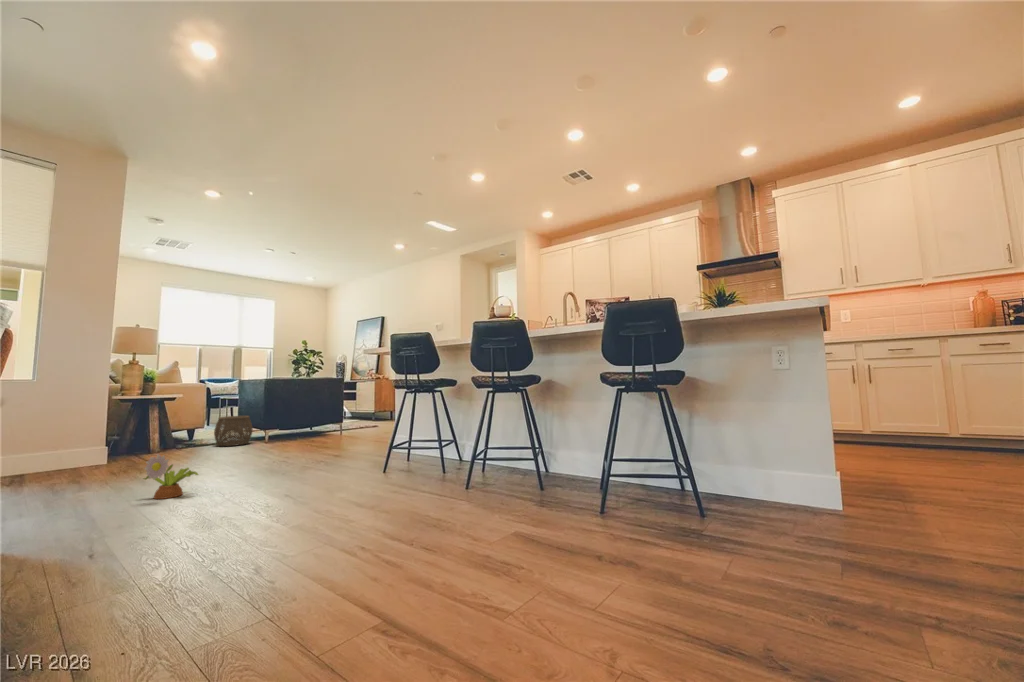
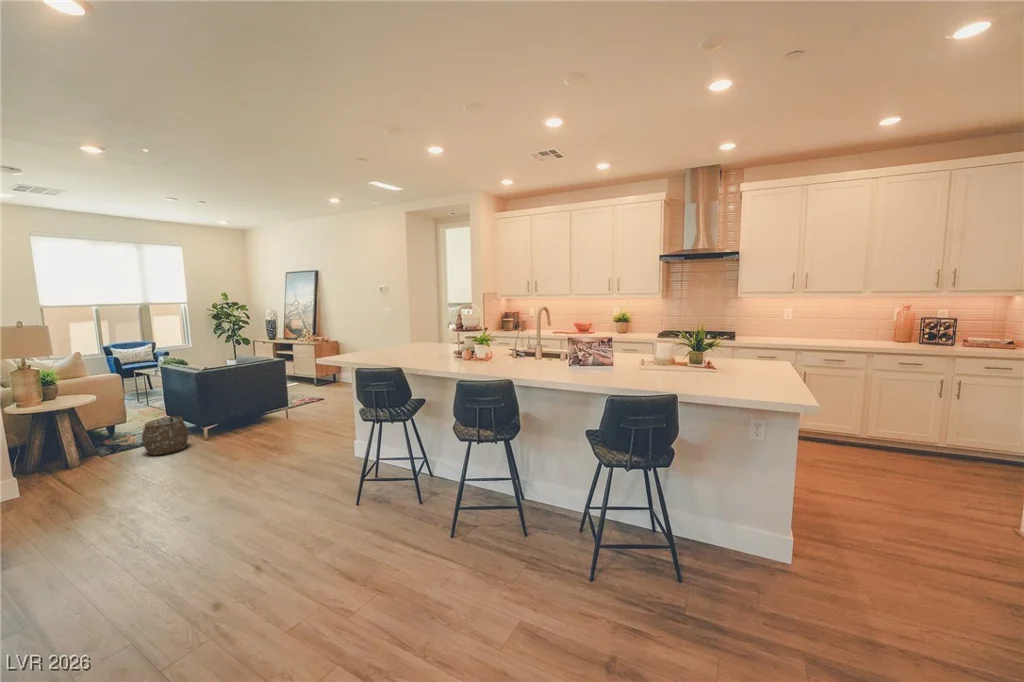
decorative plant: present [143,454,198,499] -> none [84,549,155,598]

